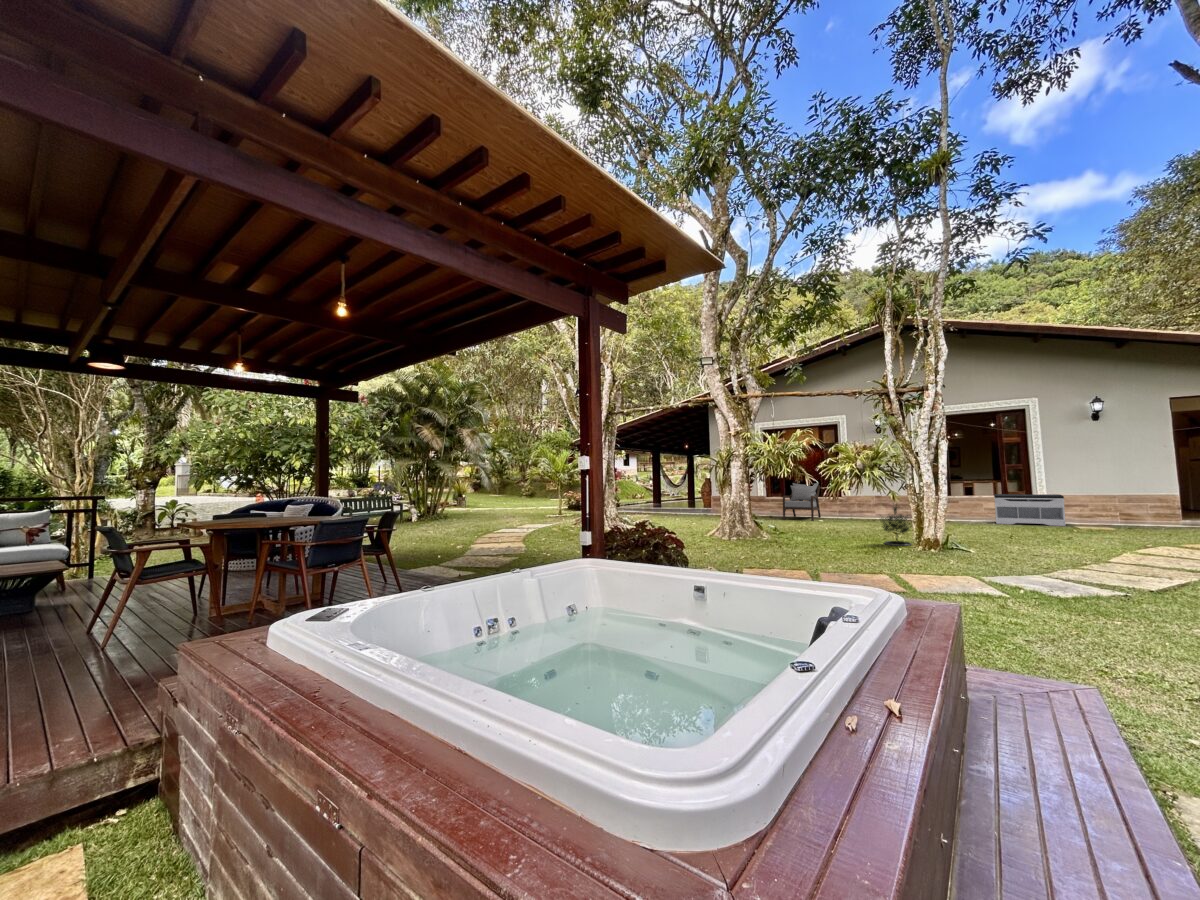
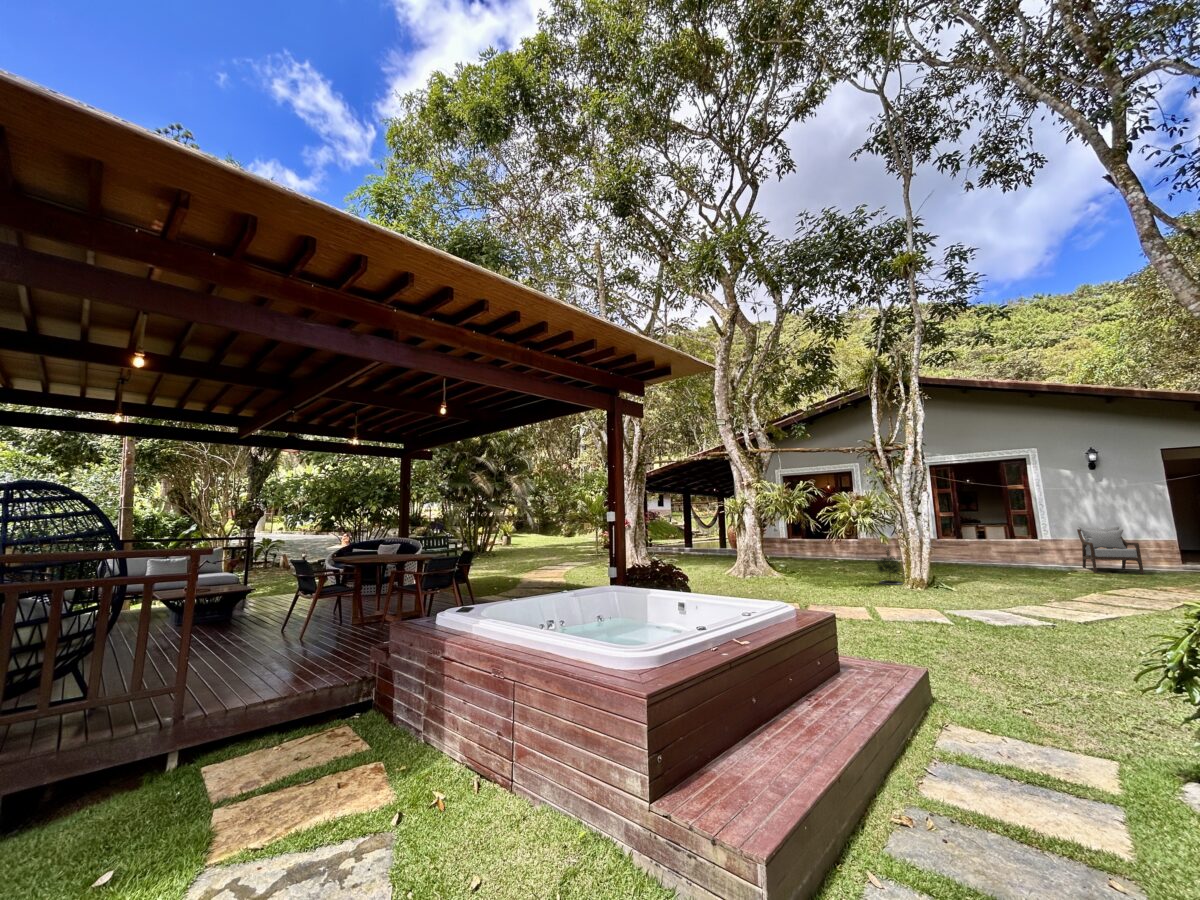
armchair: present [783,483,821,521] -> present [1077,526,1144,574]
bench: present [994,494,1066,526] -> none [997,538,1063,569]

